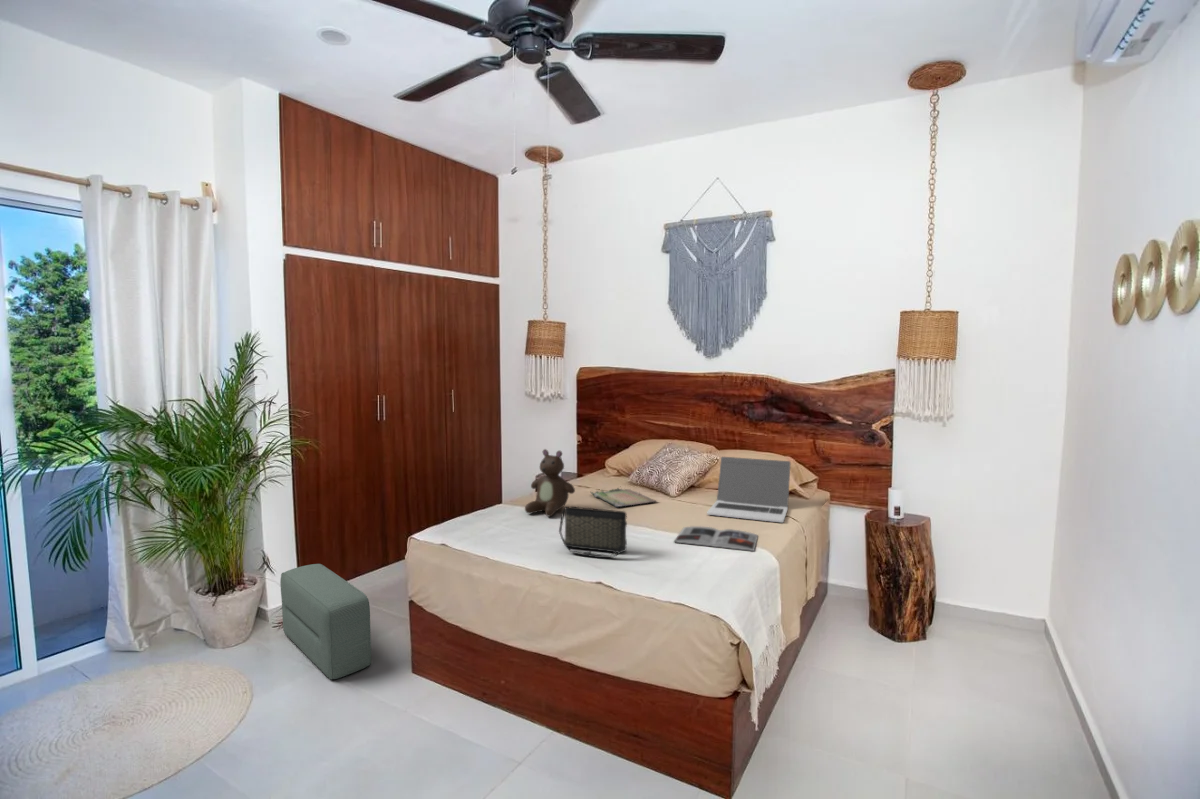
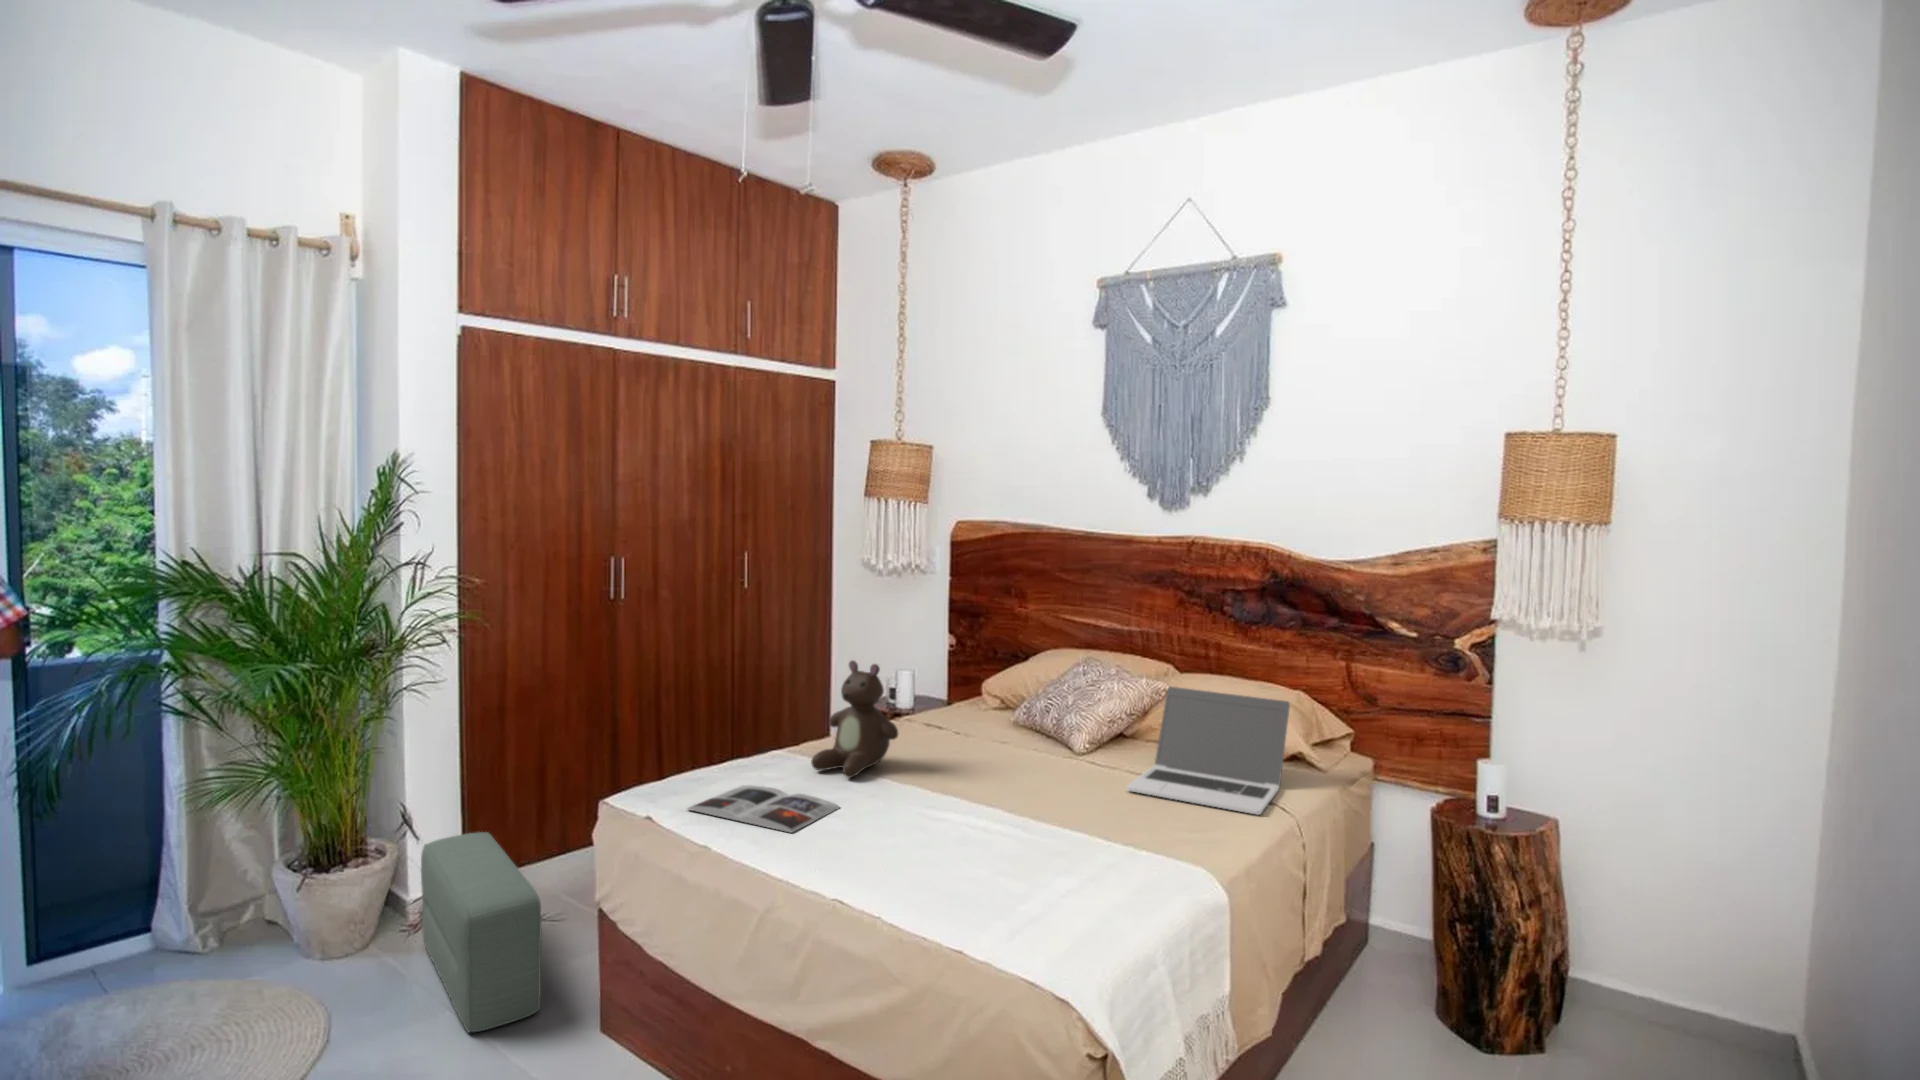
tray: present [591,488,656,507] -> none [939,726,1048,768]
handbag: present [559,507,627,558] -> none [837,766,954,863]
magazine: present [674,526,758,551] -> present [688,785,840,833]

